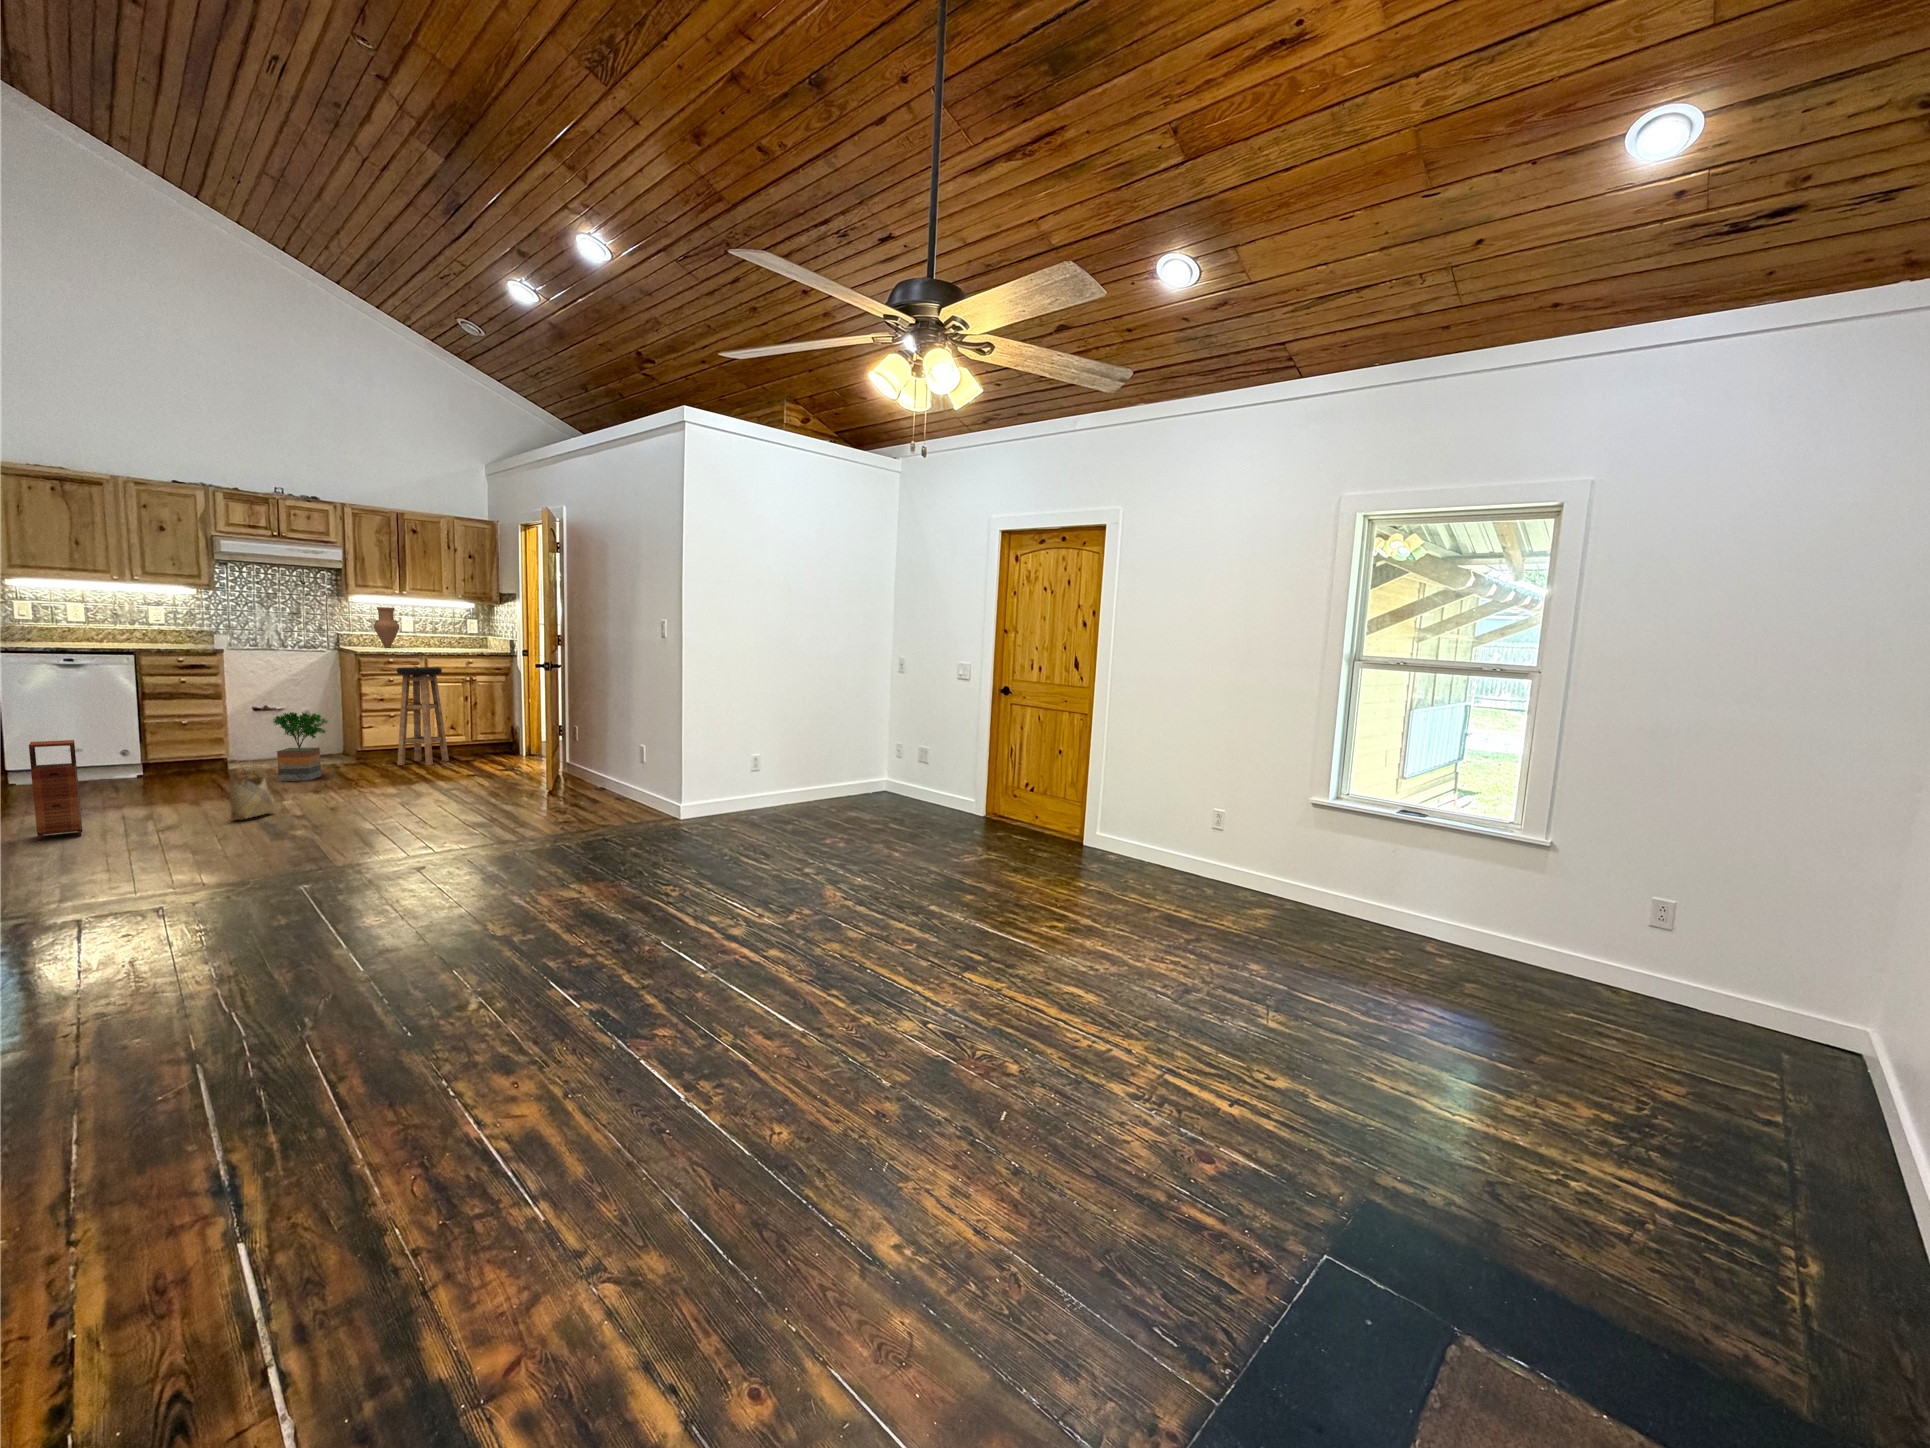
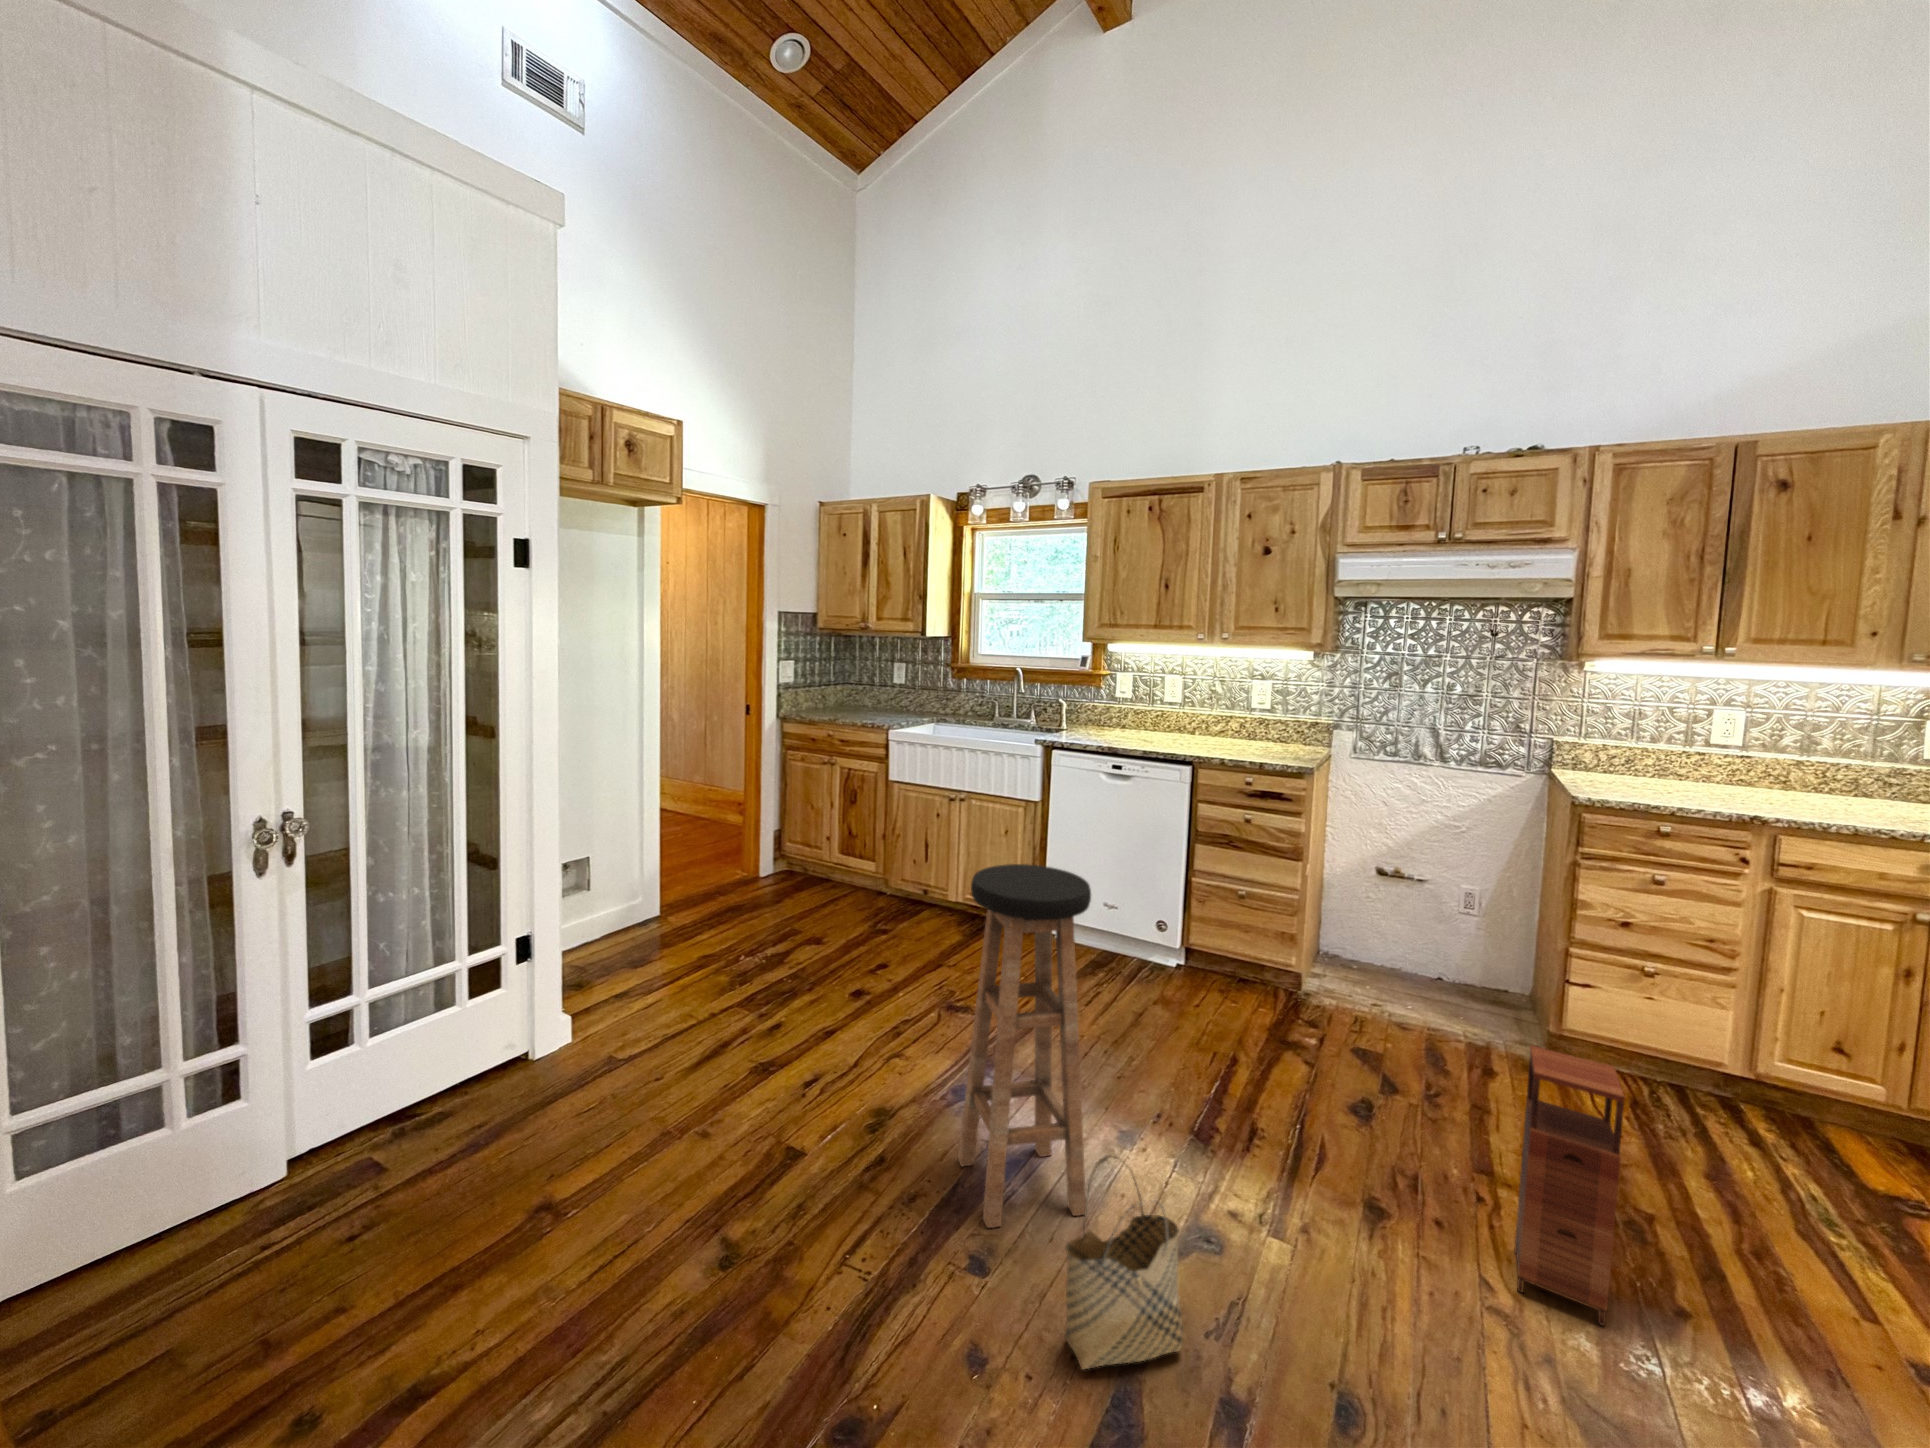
vase: present [374,607,399,648] -> none [1636,685,1705,784]
bar stool: present [397,667,449,766] -> present [958,864,1091,1228]
potted tree: present [273,712,328,781] -> none [1341,934,1469,1121]
storage cabinet: present [29,740,82,841] -> present [1514,1046,1624,1325]

